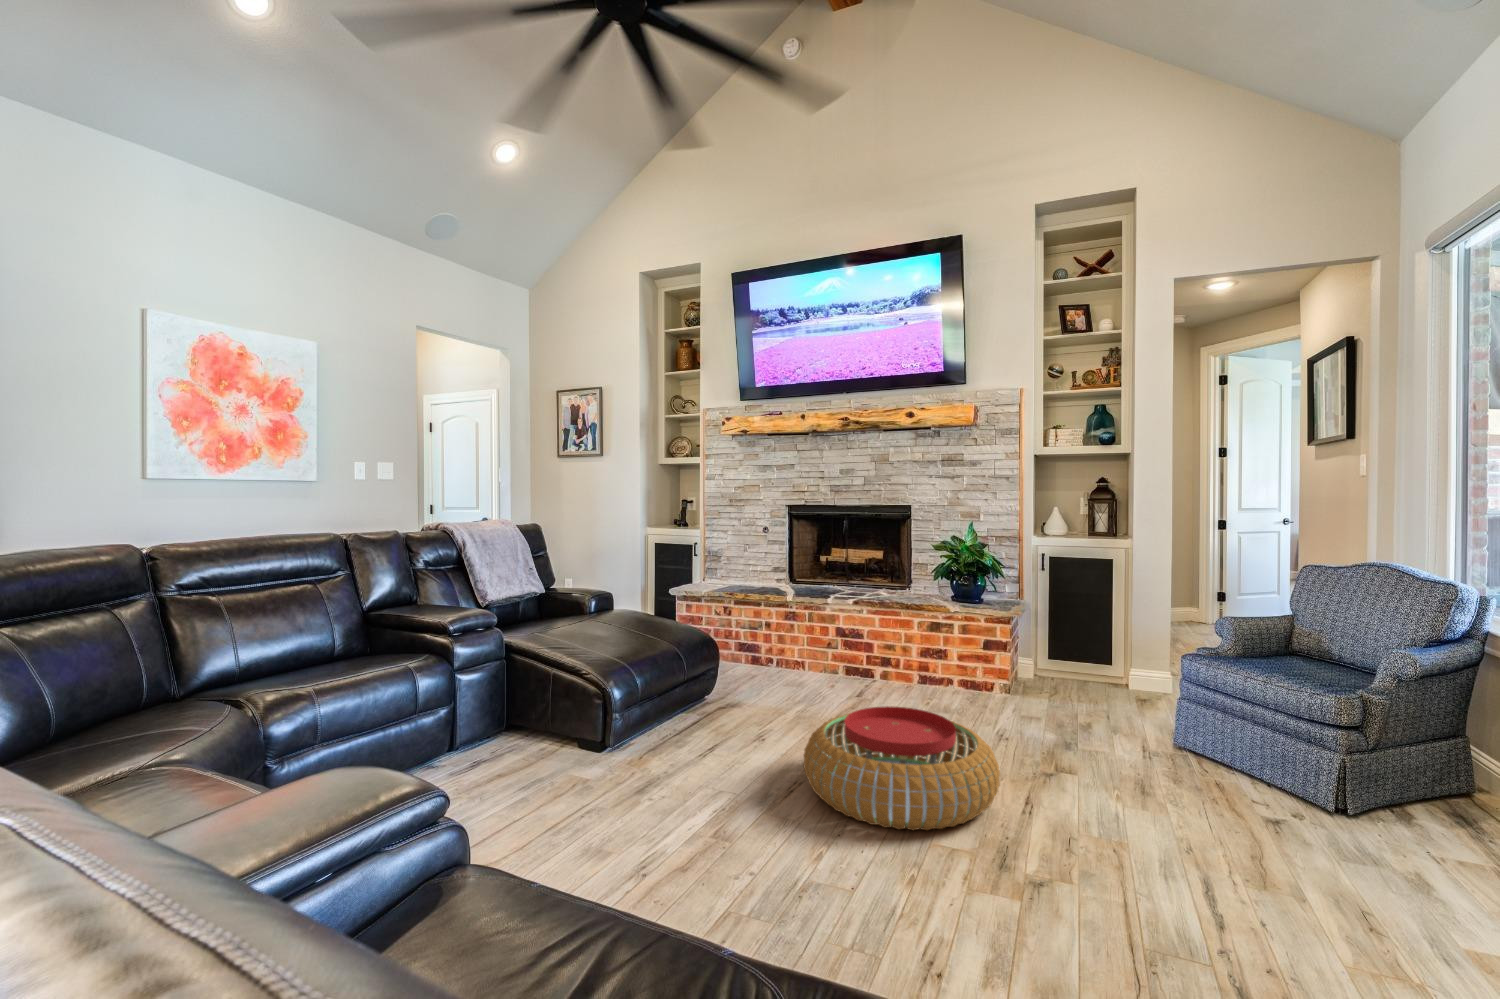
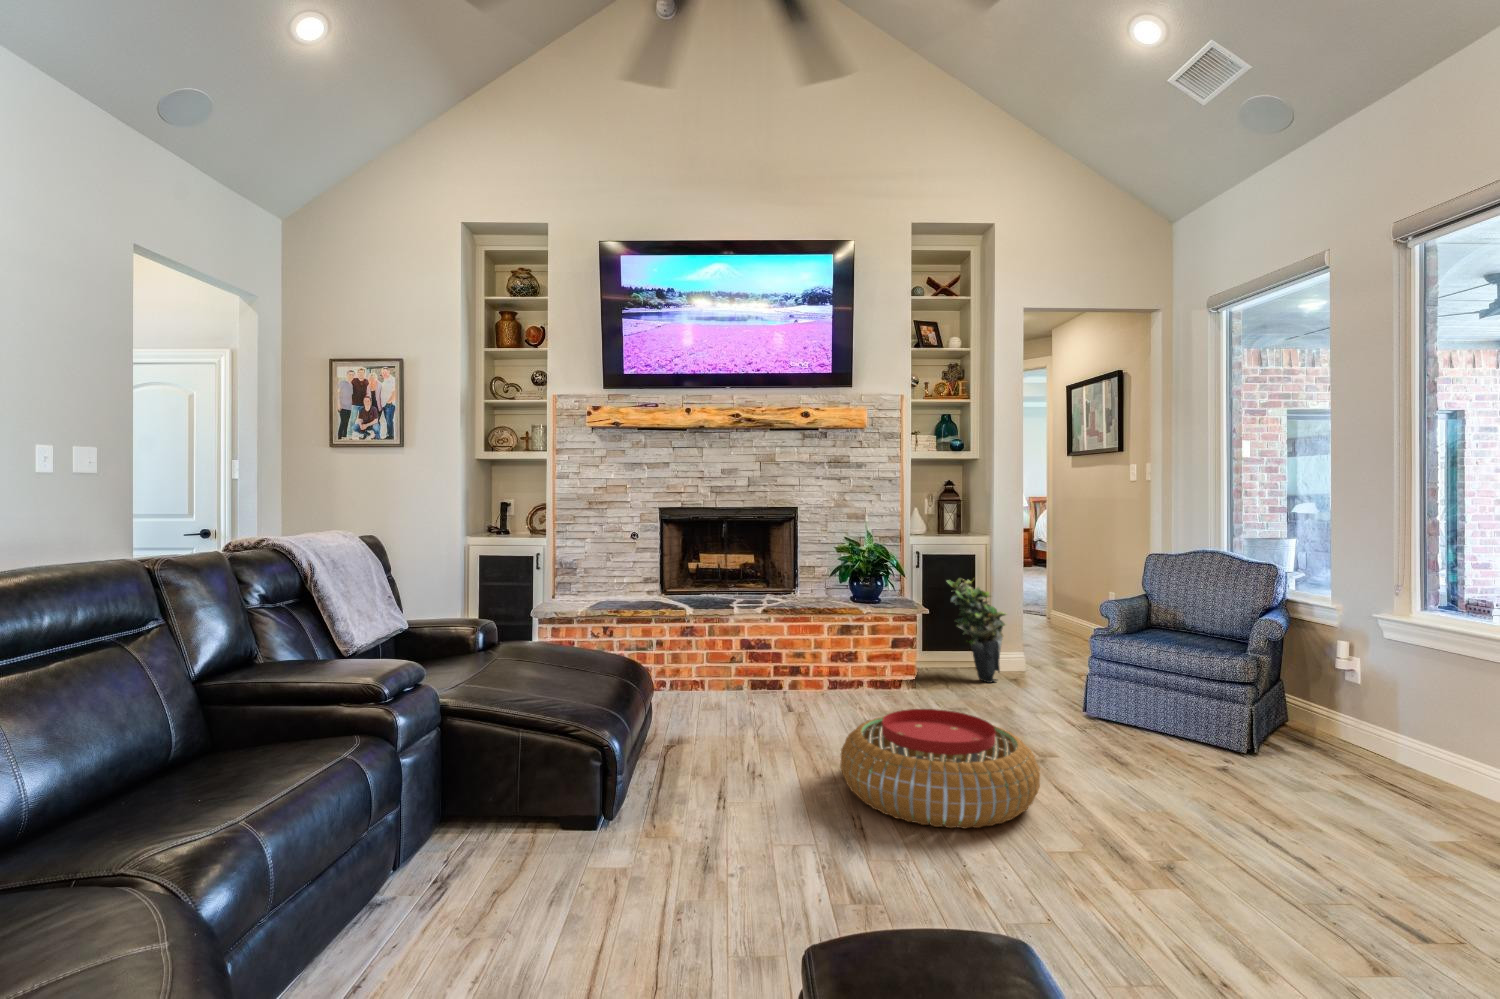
potted plant: none [1061,581,1130,696] -> present [947,579,1006,683]

